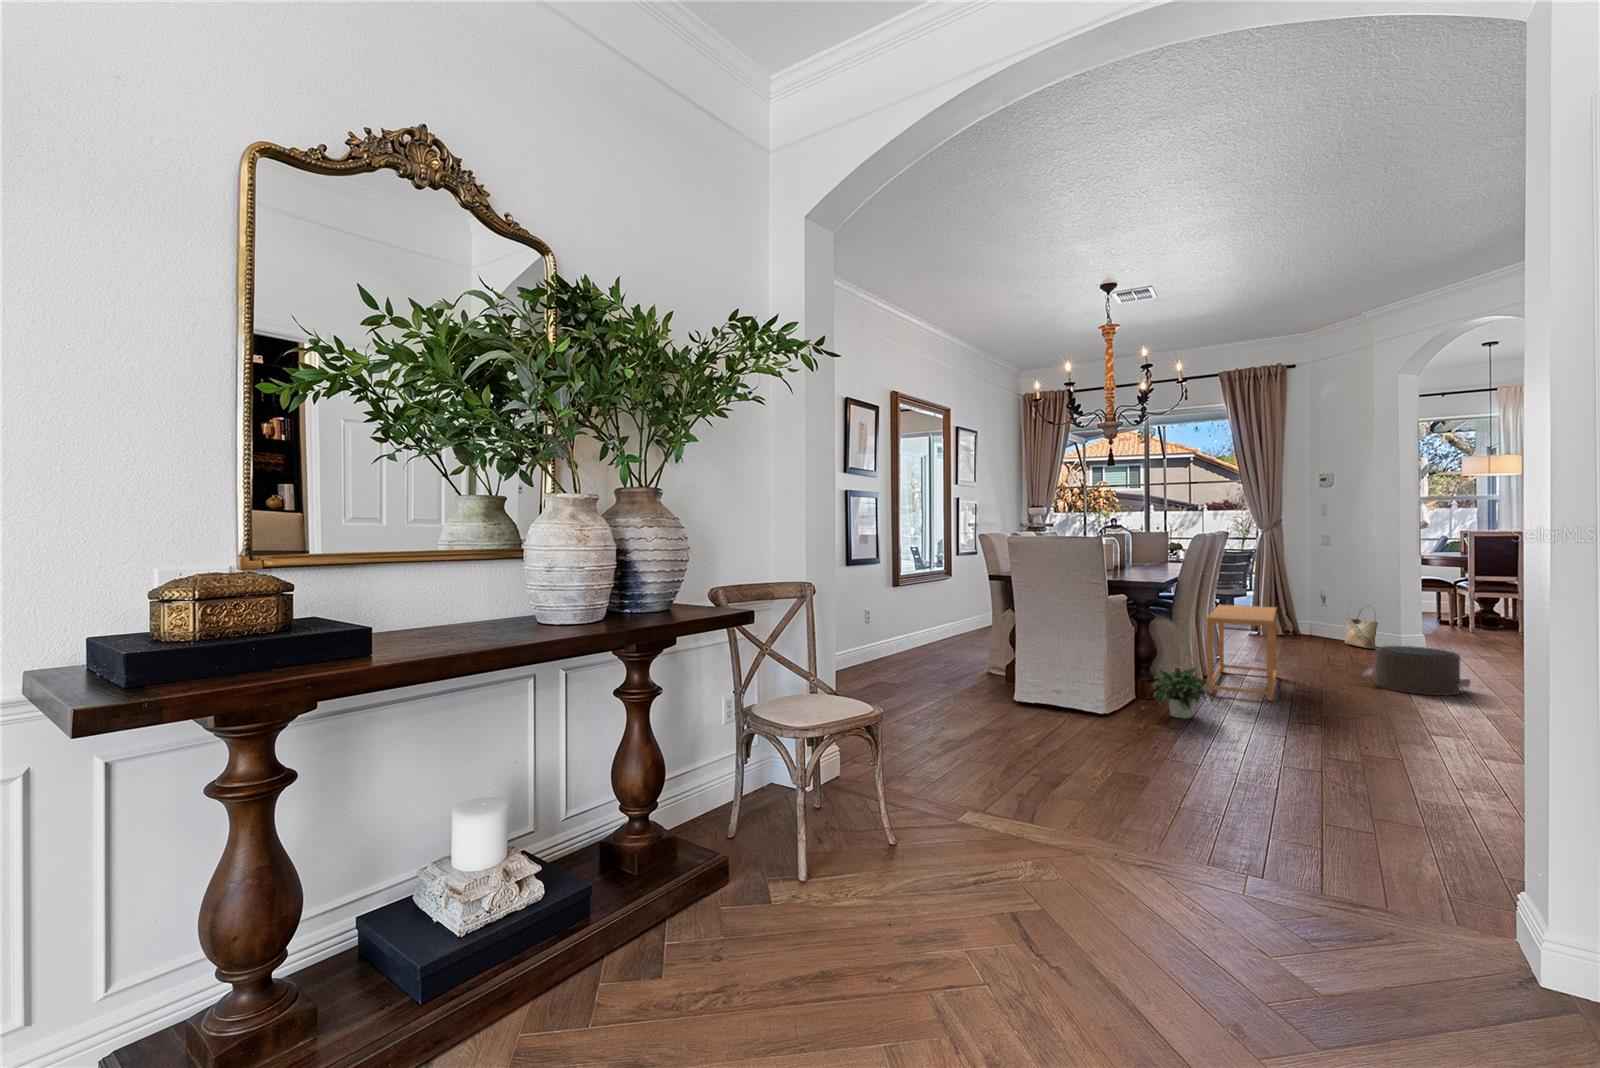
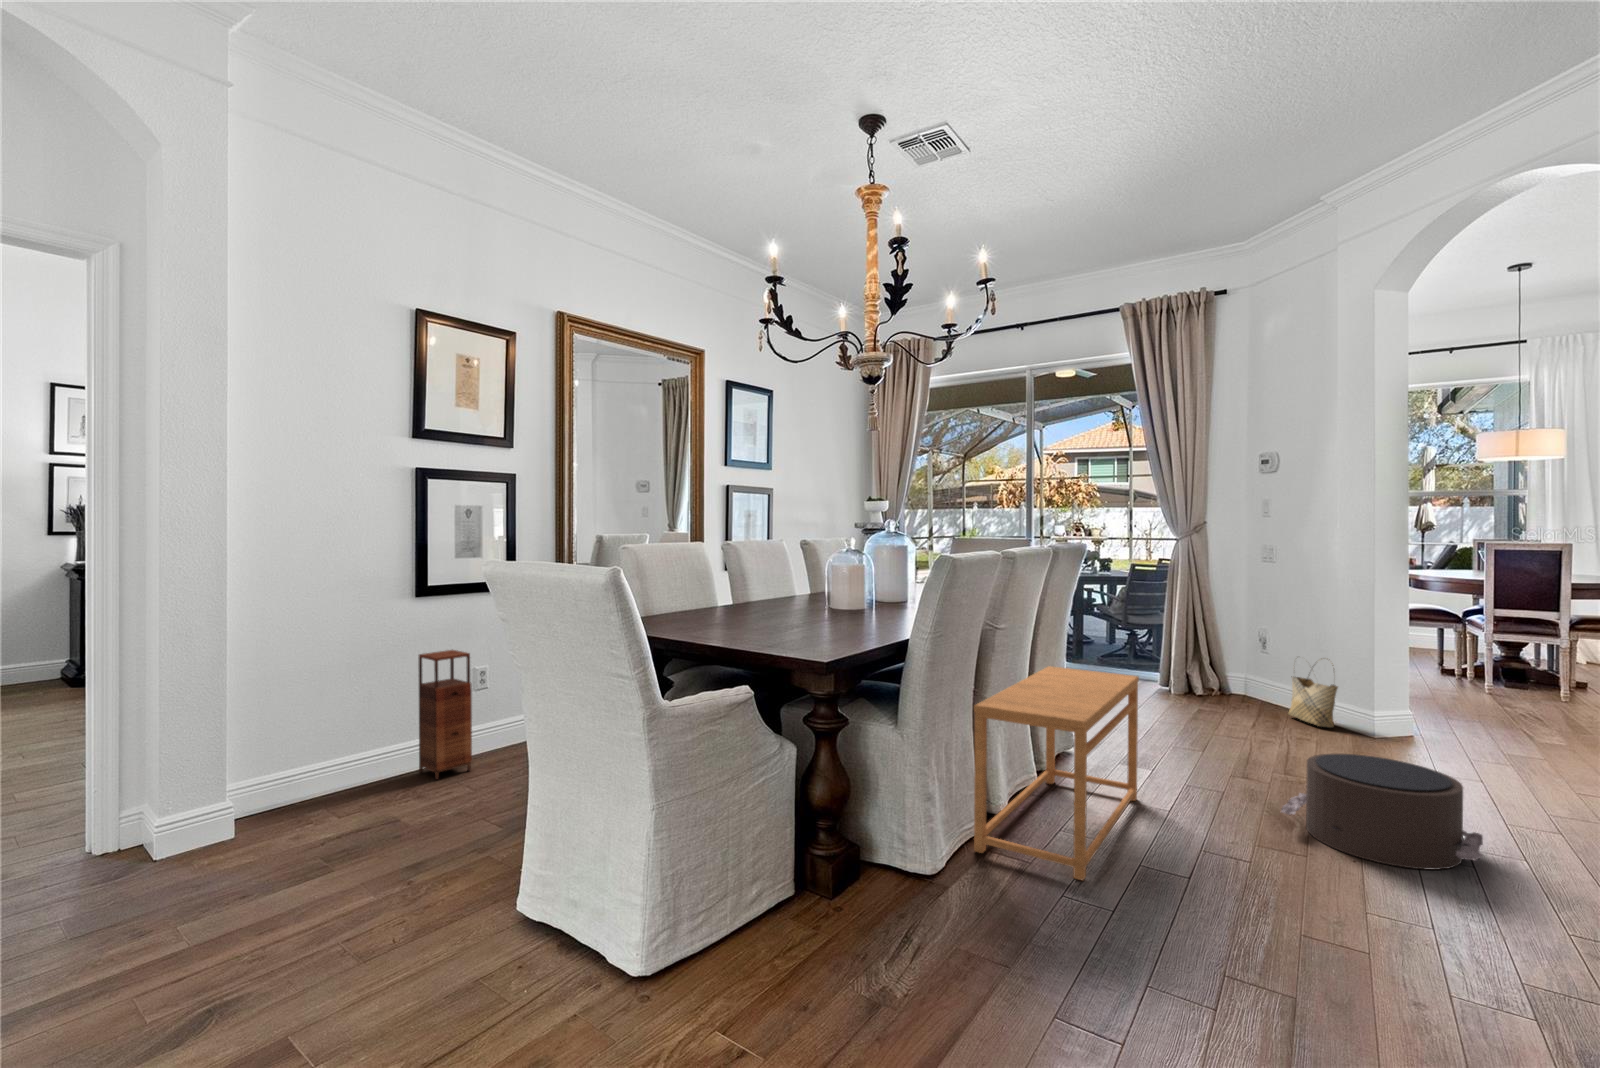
storage cabinet: none [848,602,878,676] -> present [419,650,472,780]
potted plant: present [1152,668,1213,718] -> none [753,825,919,948]

